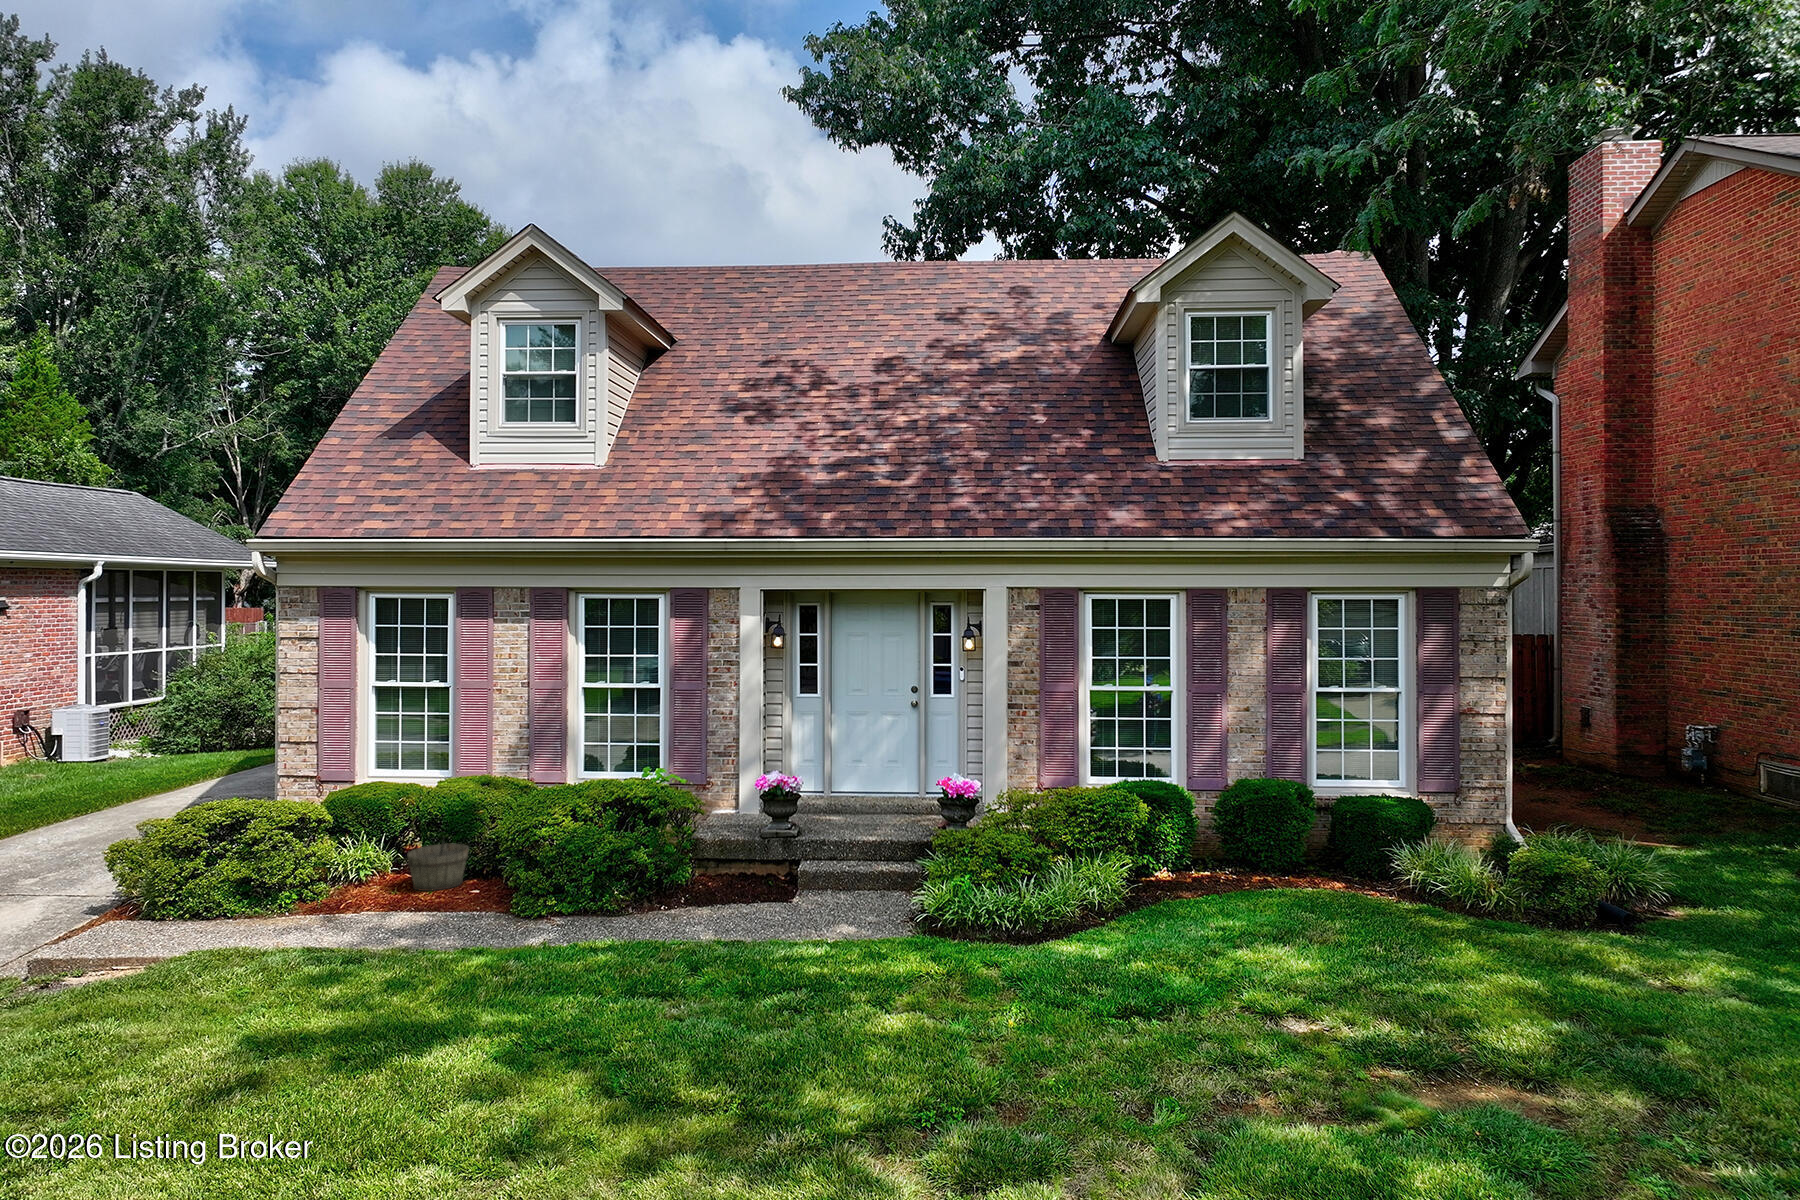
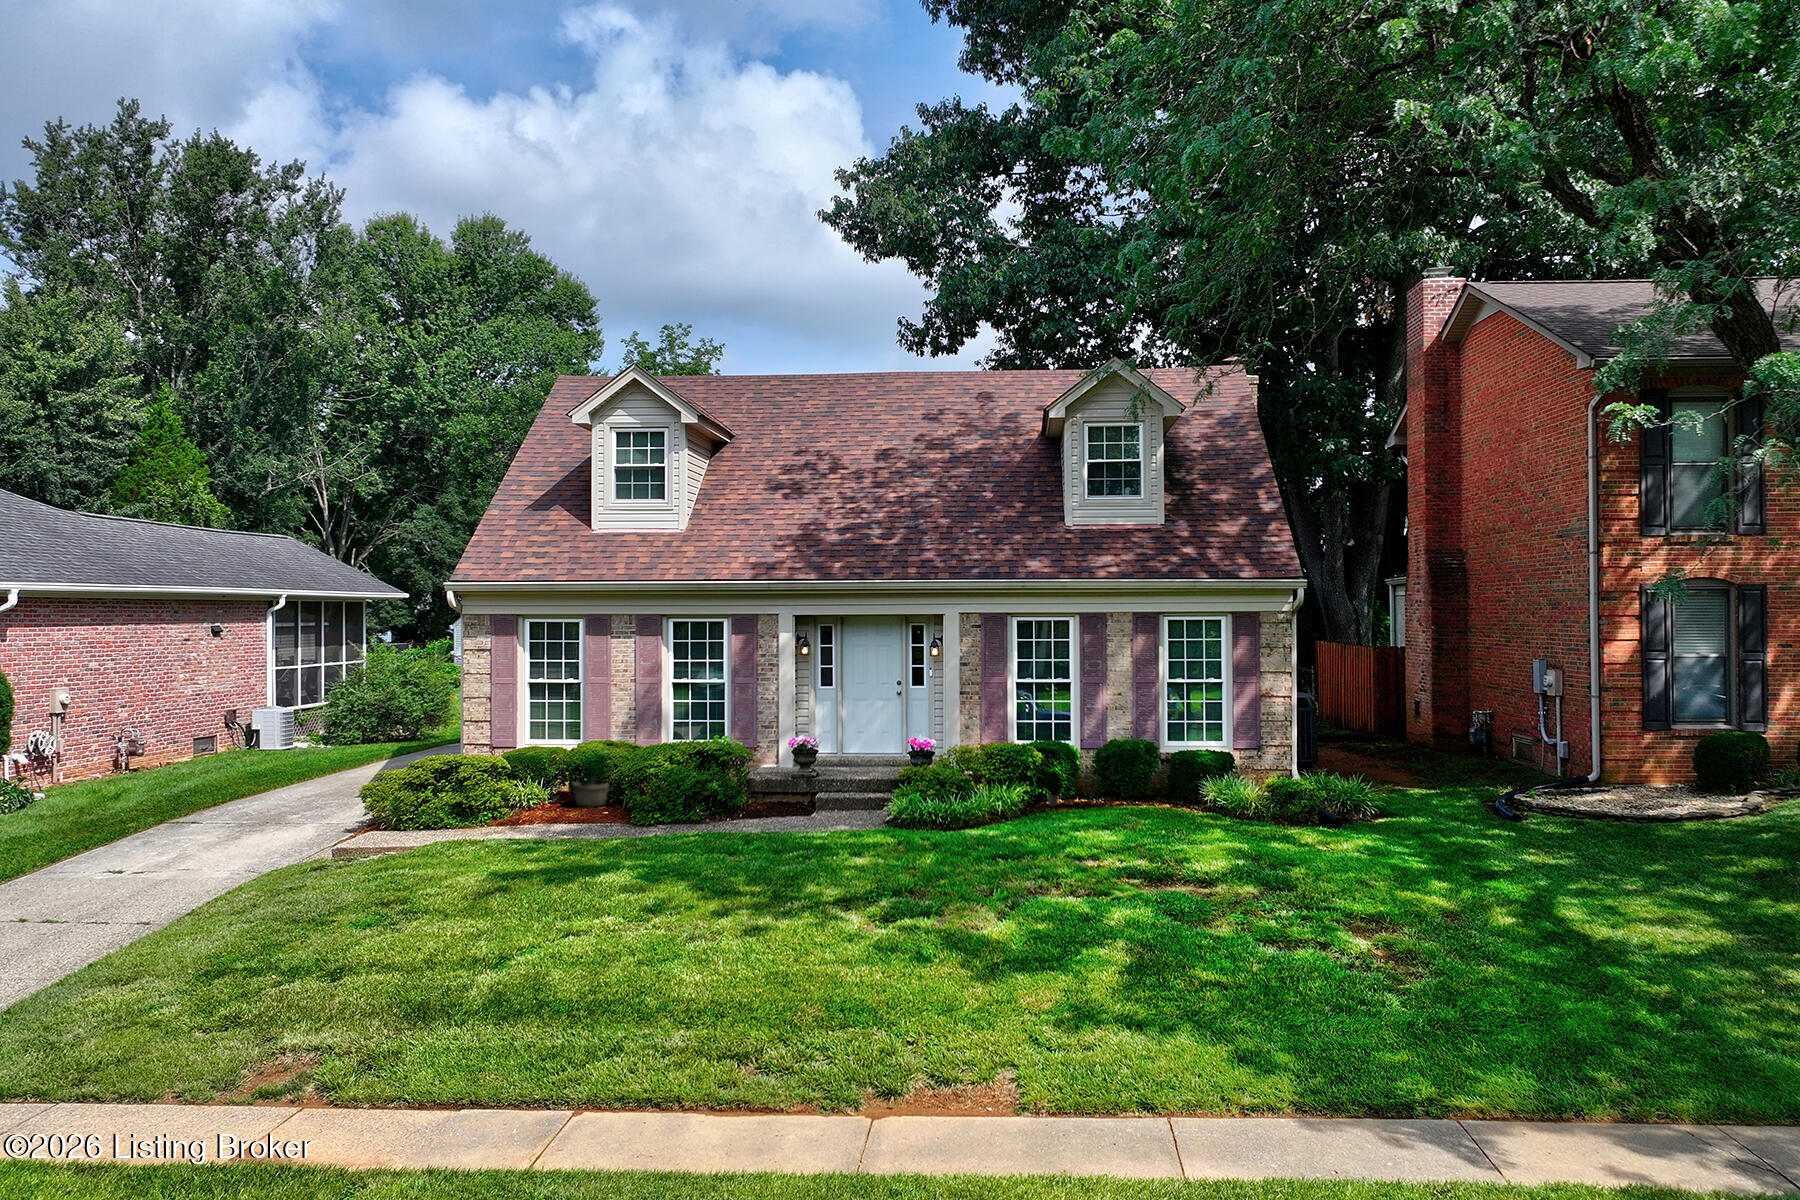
potted plant: none [1147,828,1188,887] -> present [1041,771,1065,806]

